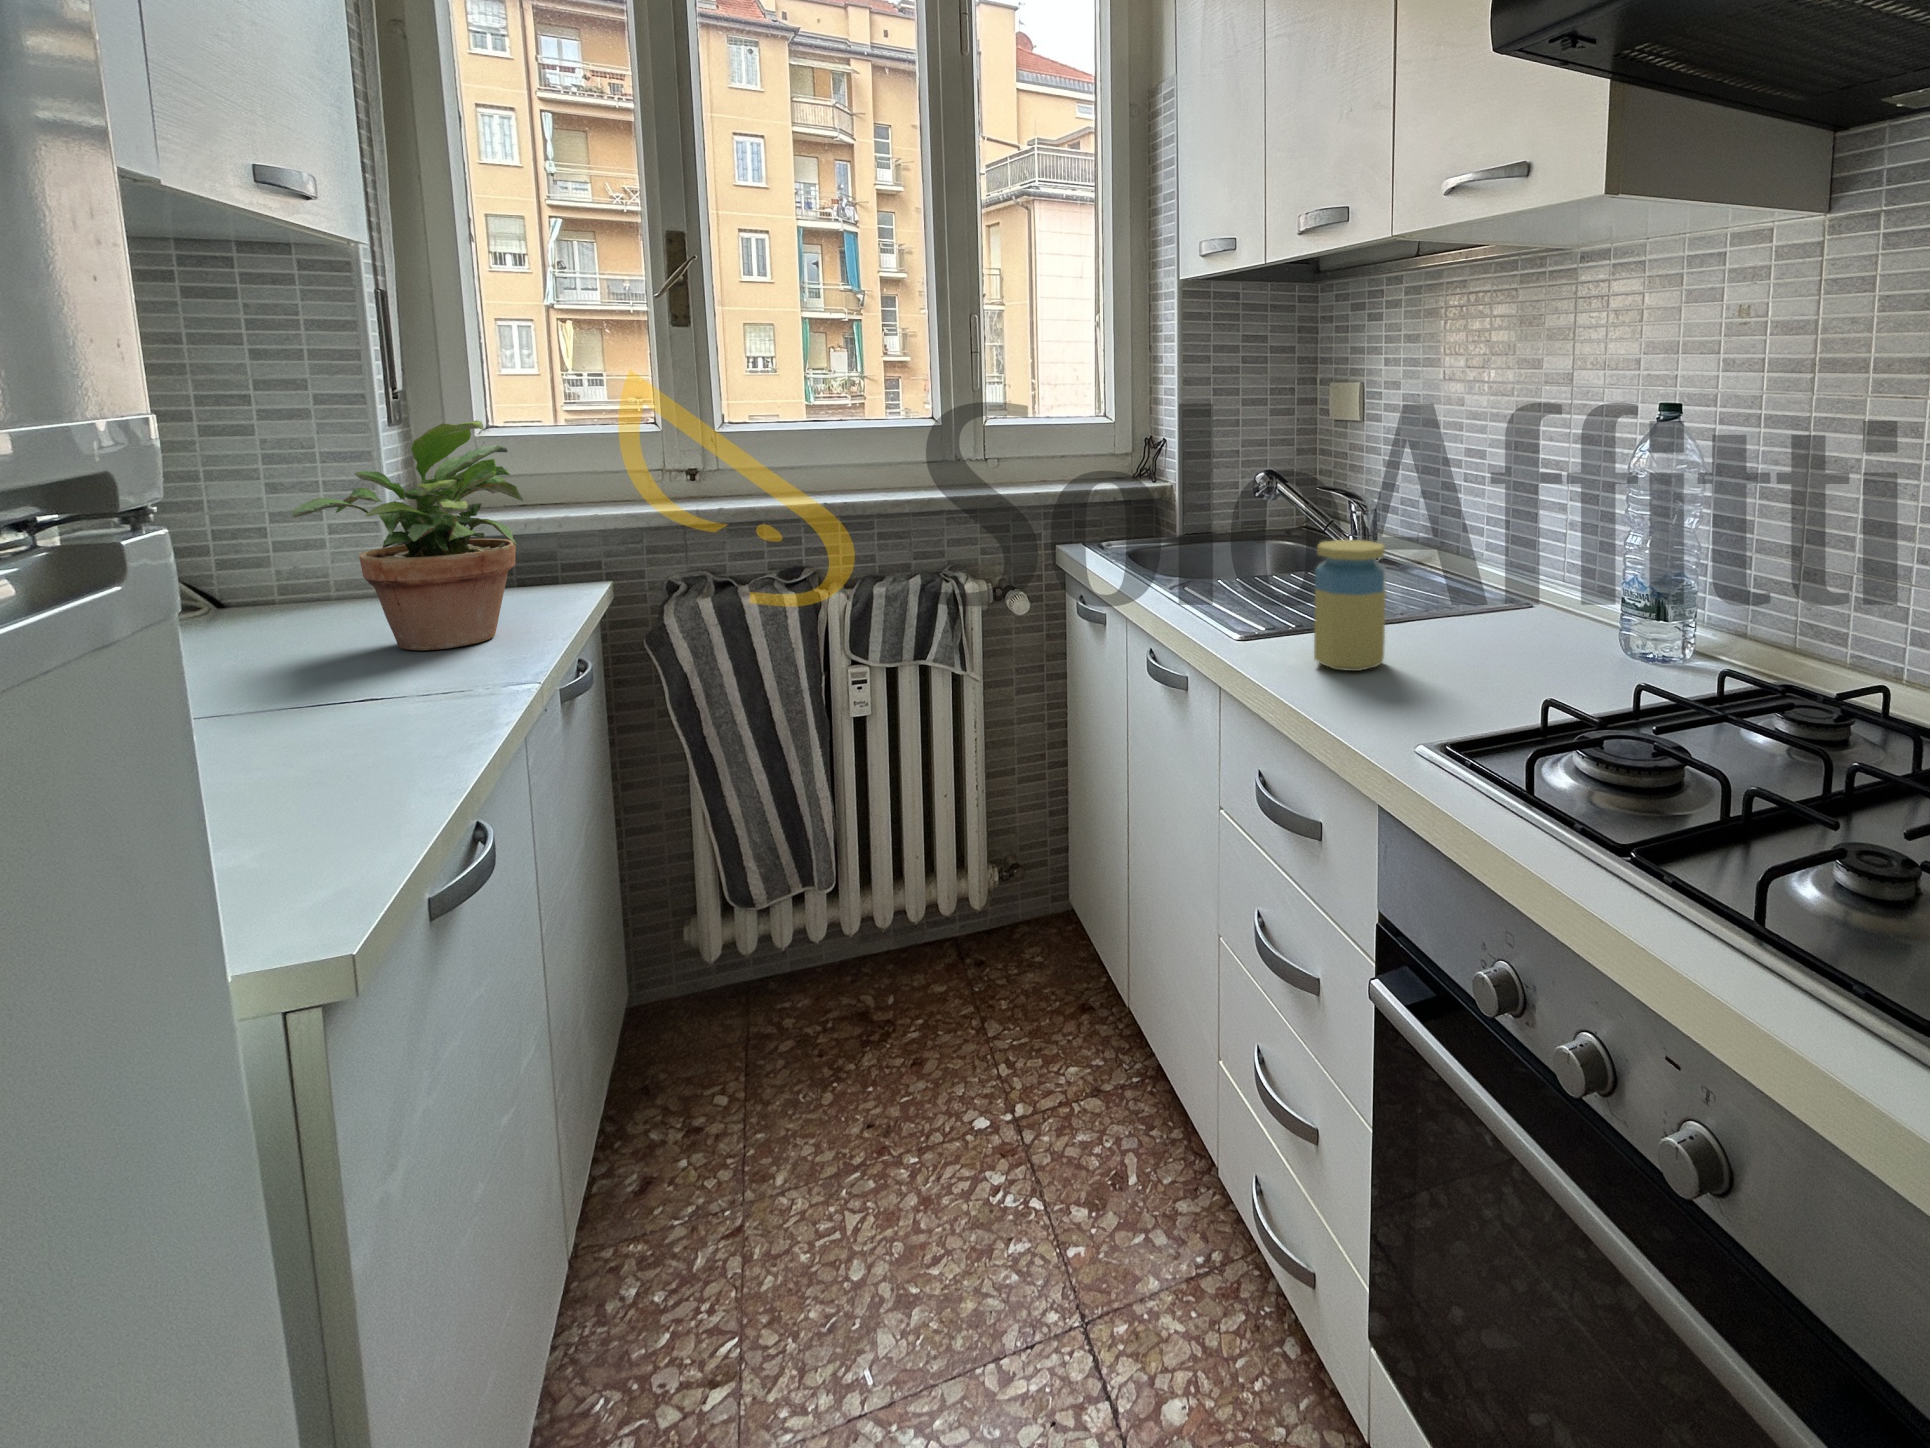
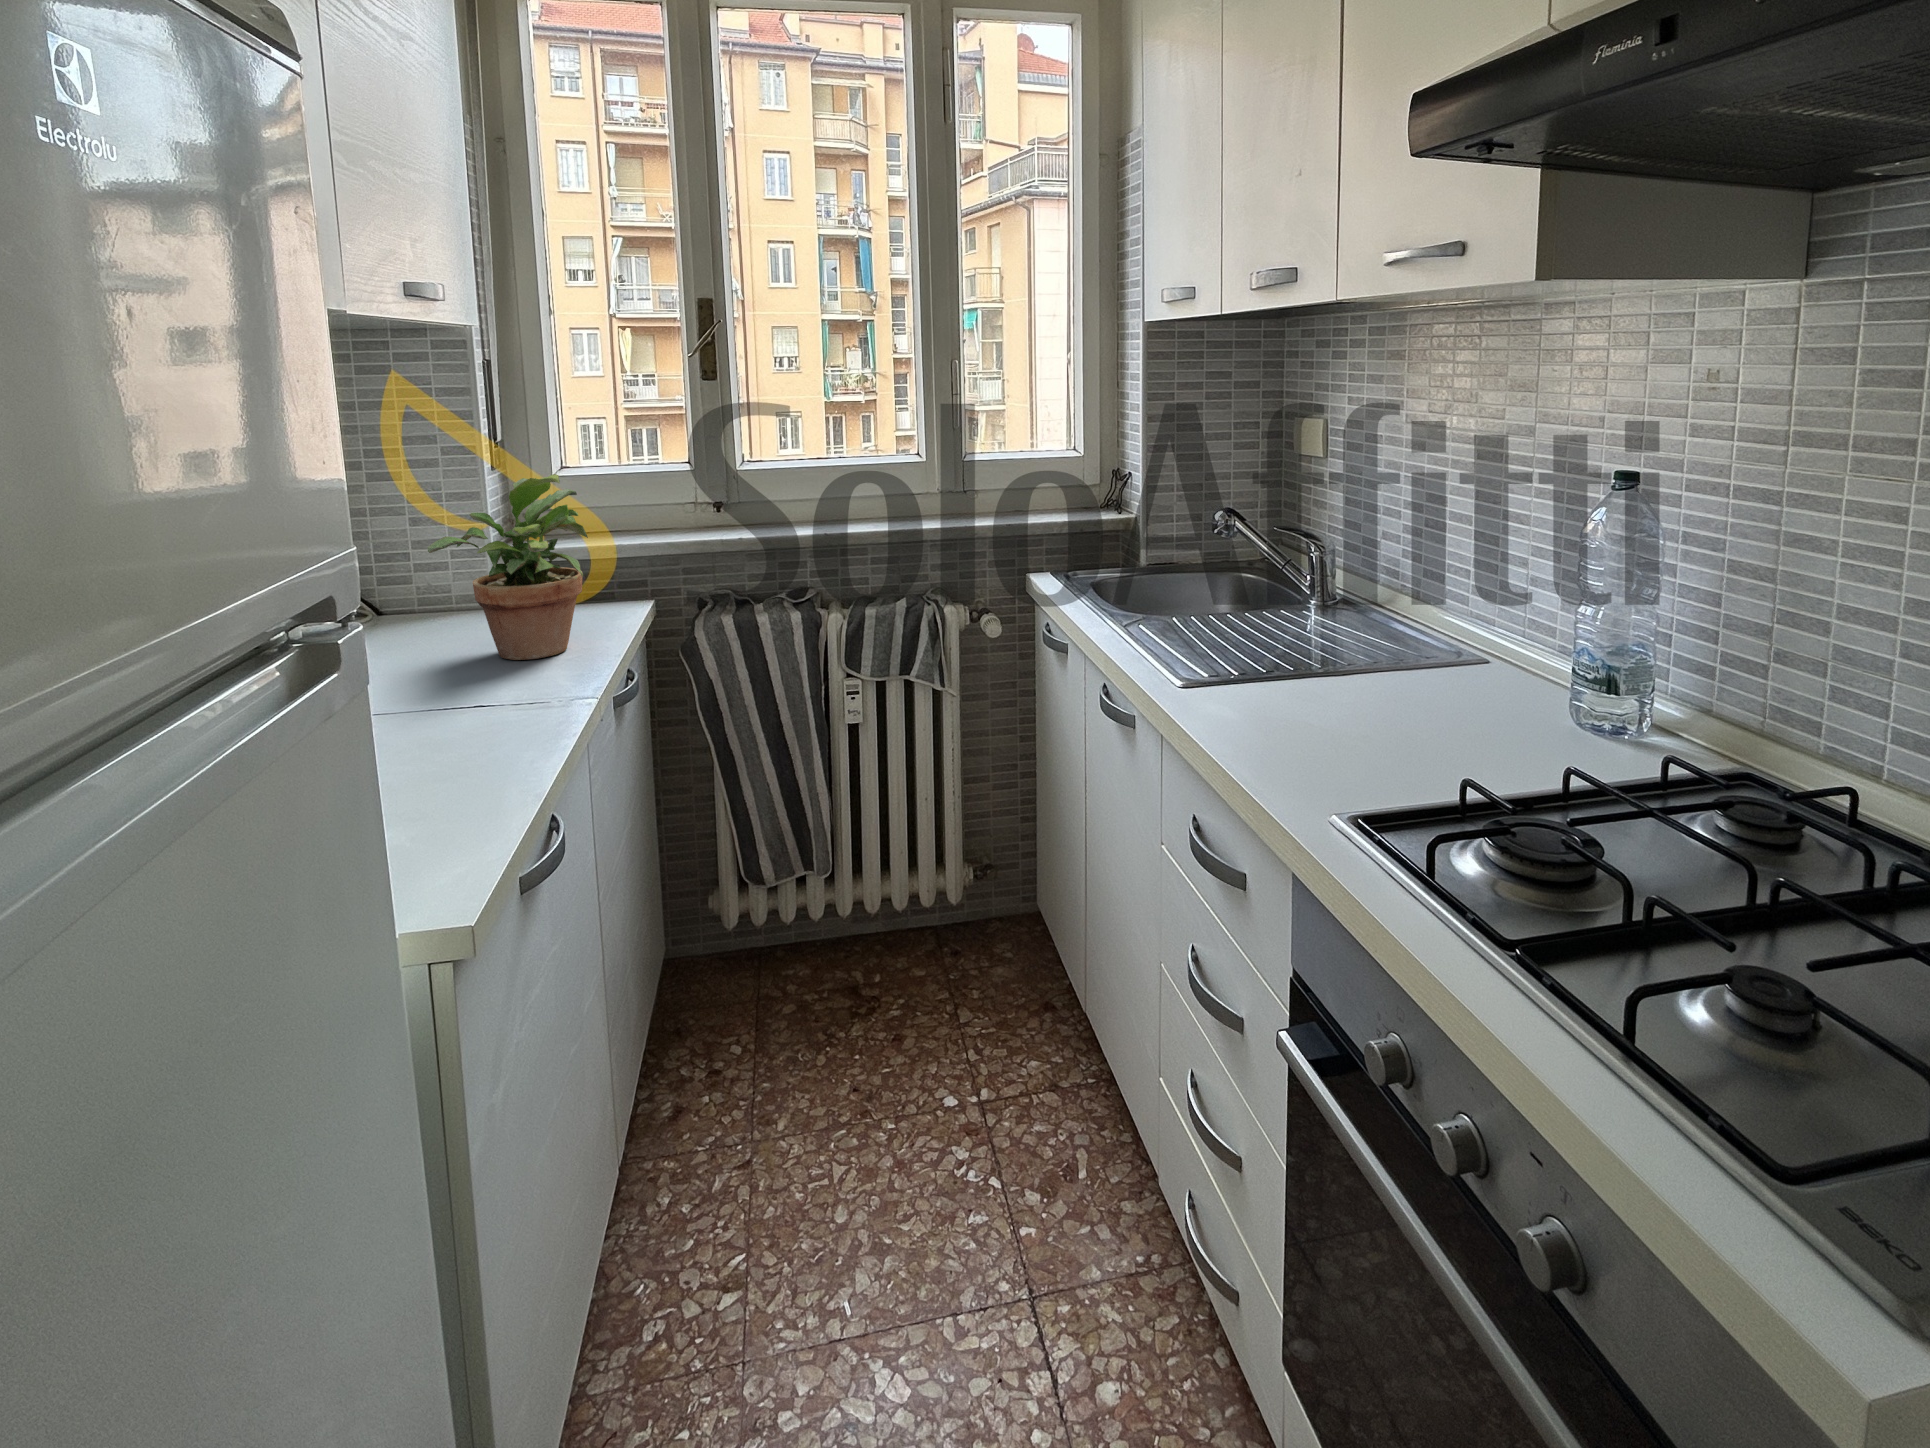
jar: present [1314,540,1386,671] -> none [1250,599,1322,728]

